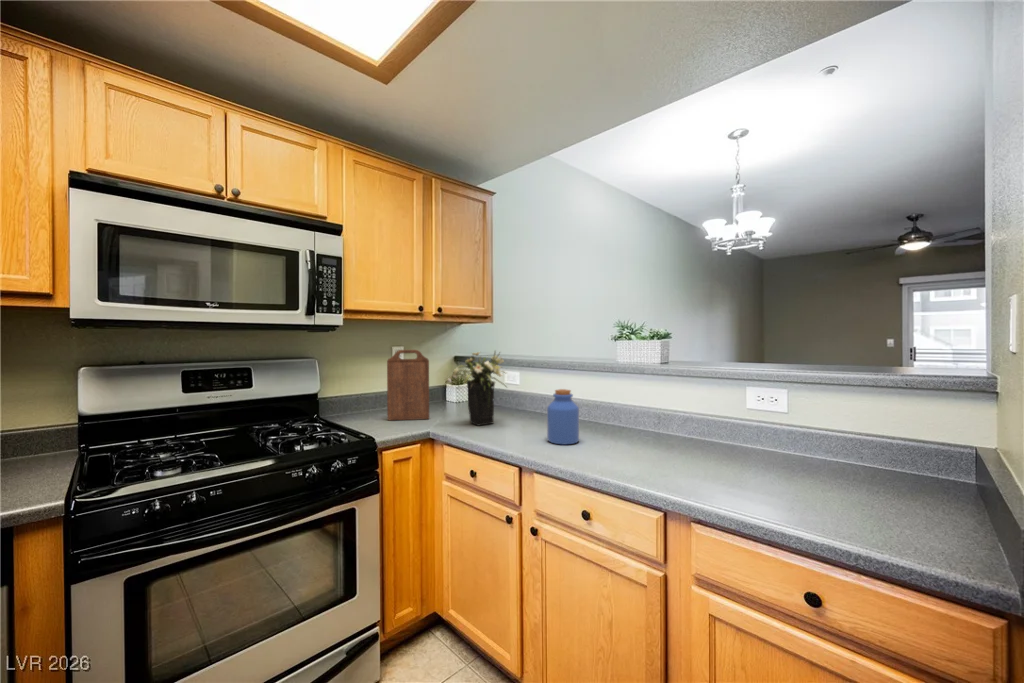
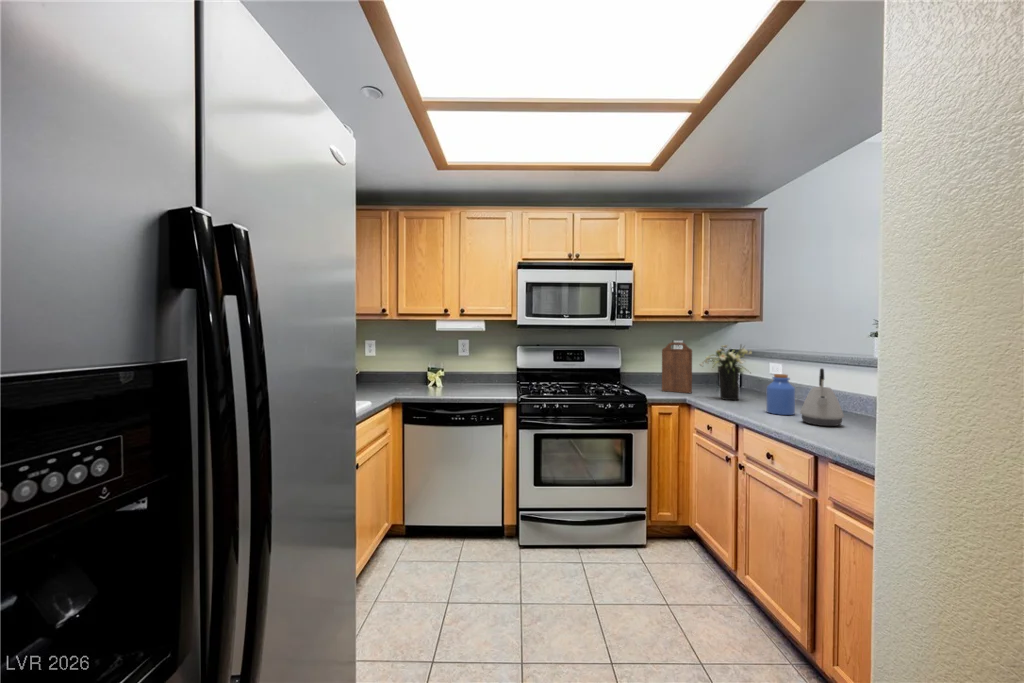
kettle: none [602,382,650,458] -> present [800,369,844,426]

